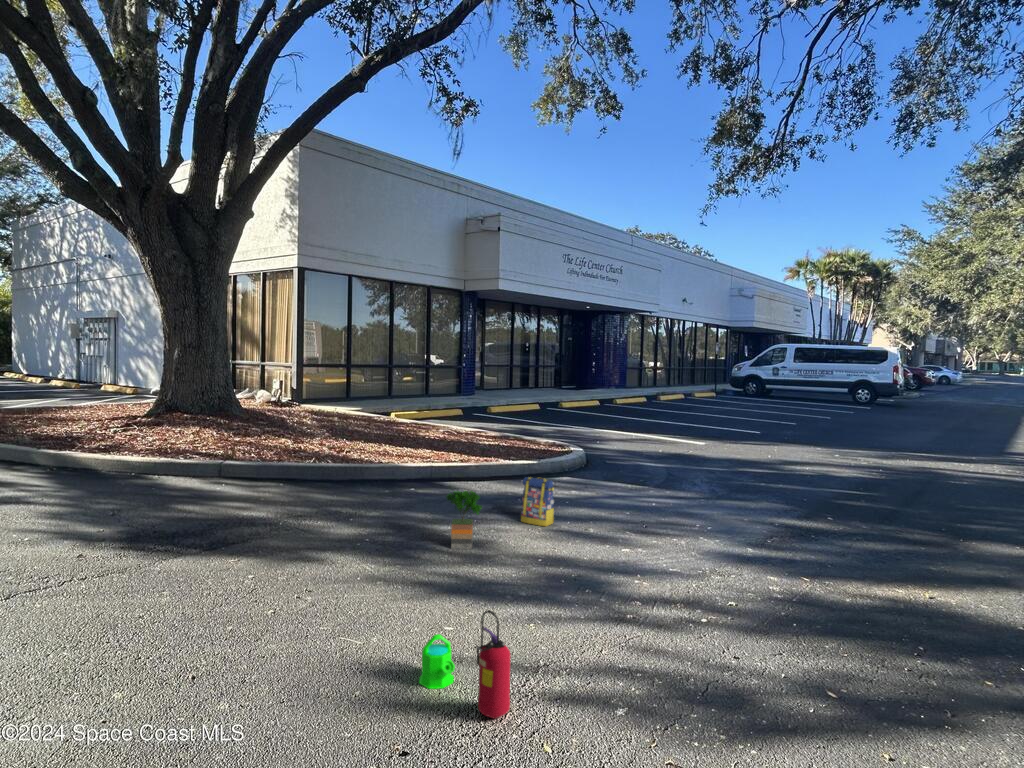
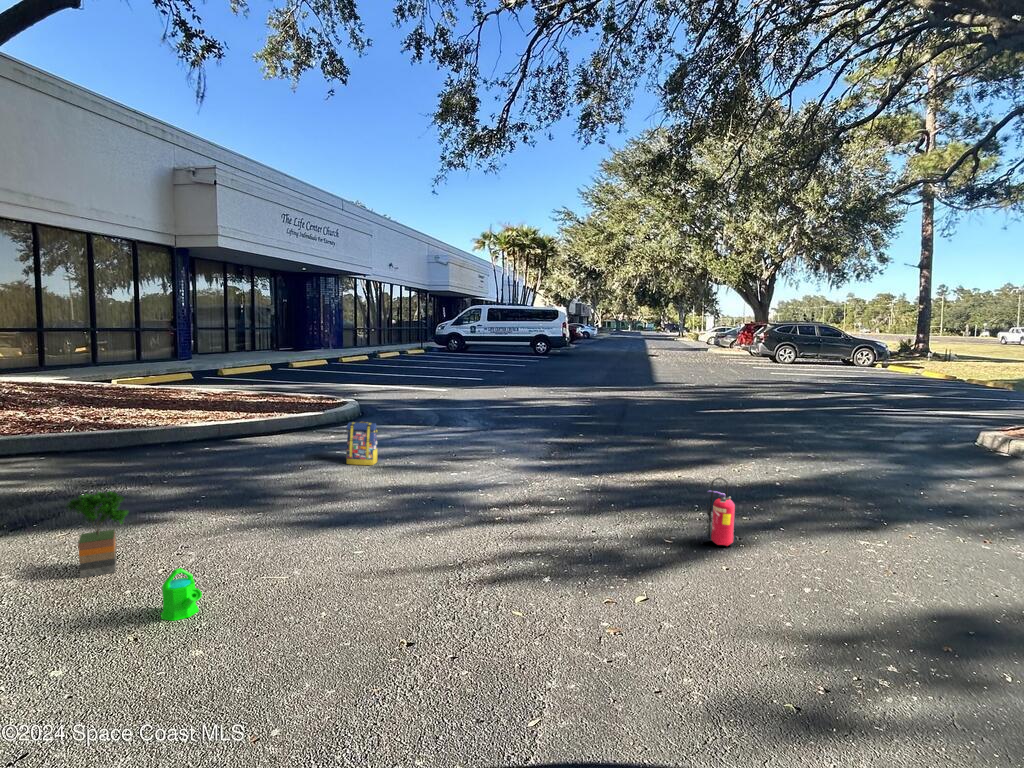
potted tree: present [446,491,482,549] -> present [67,491,128,578]
fire extinguisher: present [476,611,511,718] -> present [707,478,735,546]
watering can: present [419,634,455,689] -> present [160,568,202,621]

